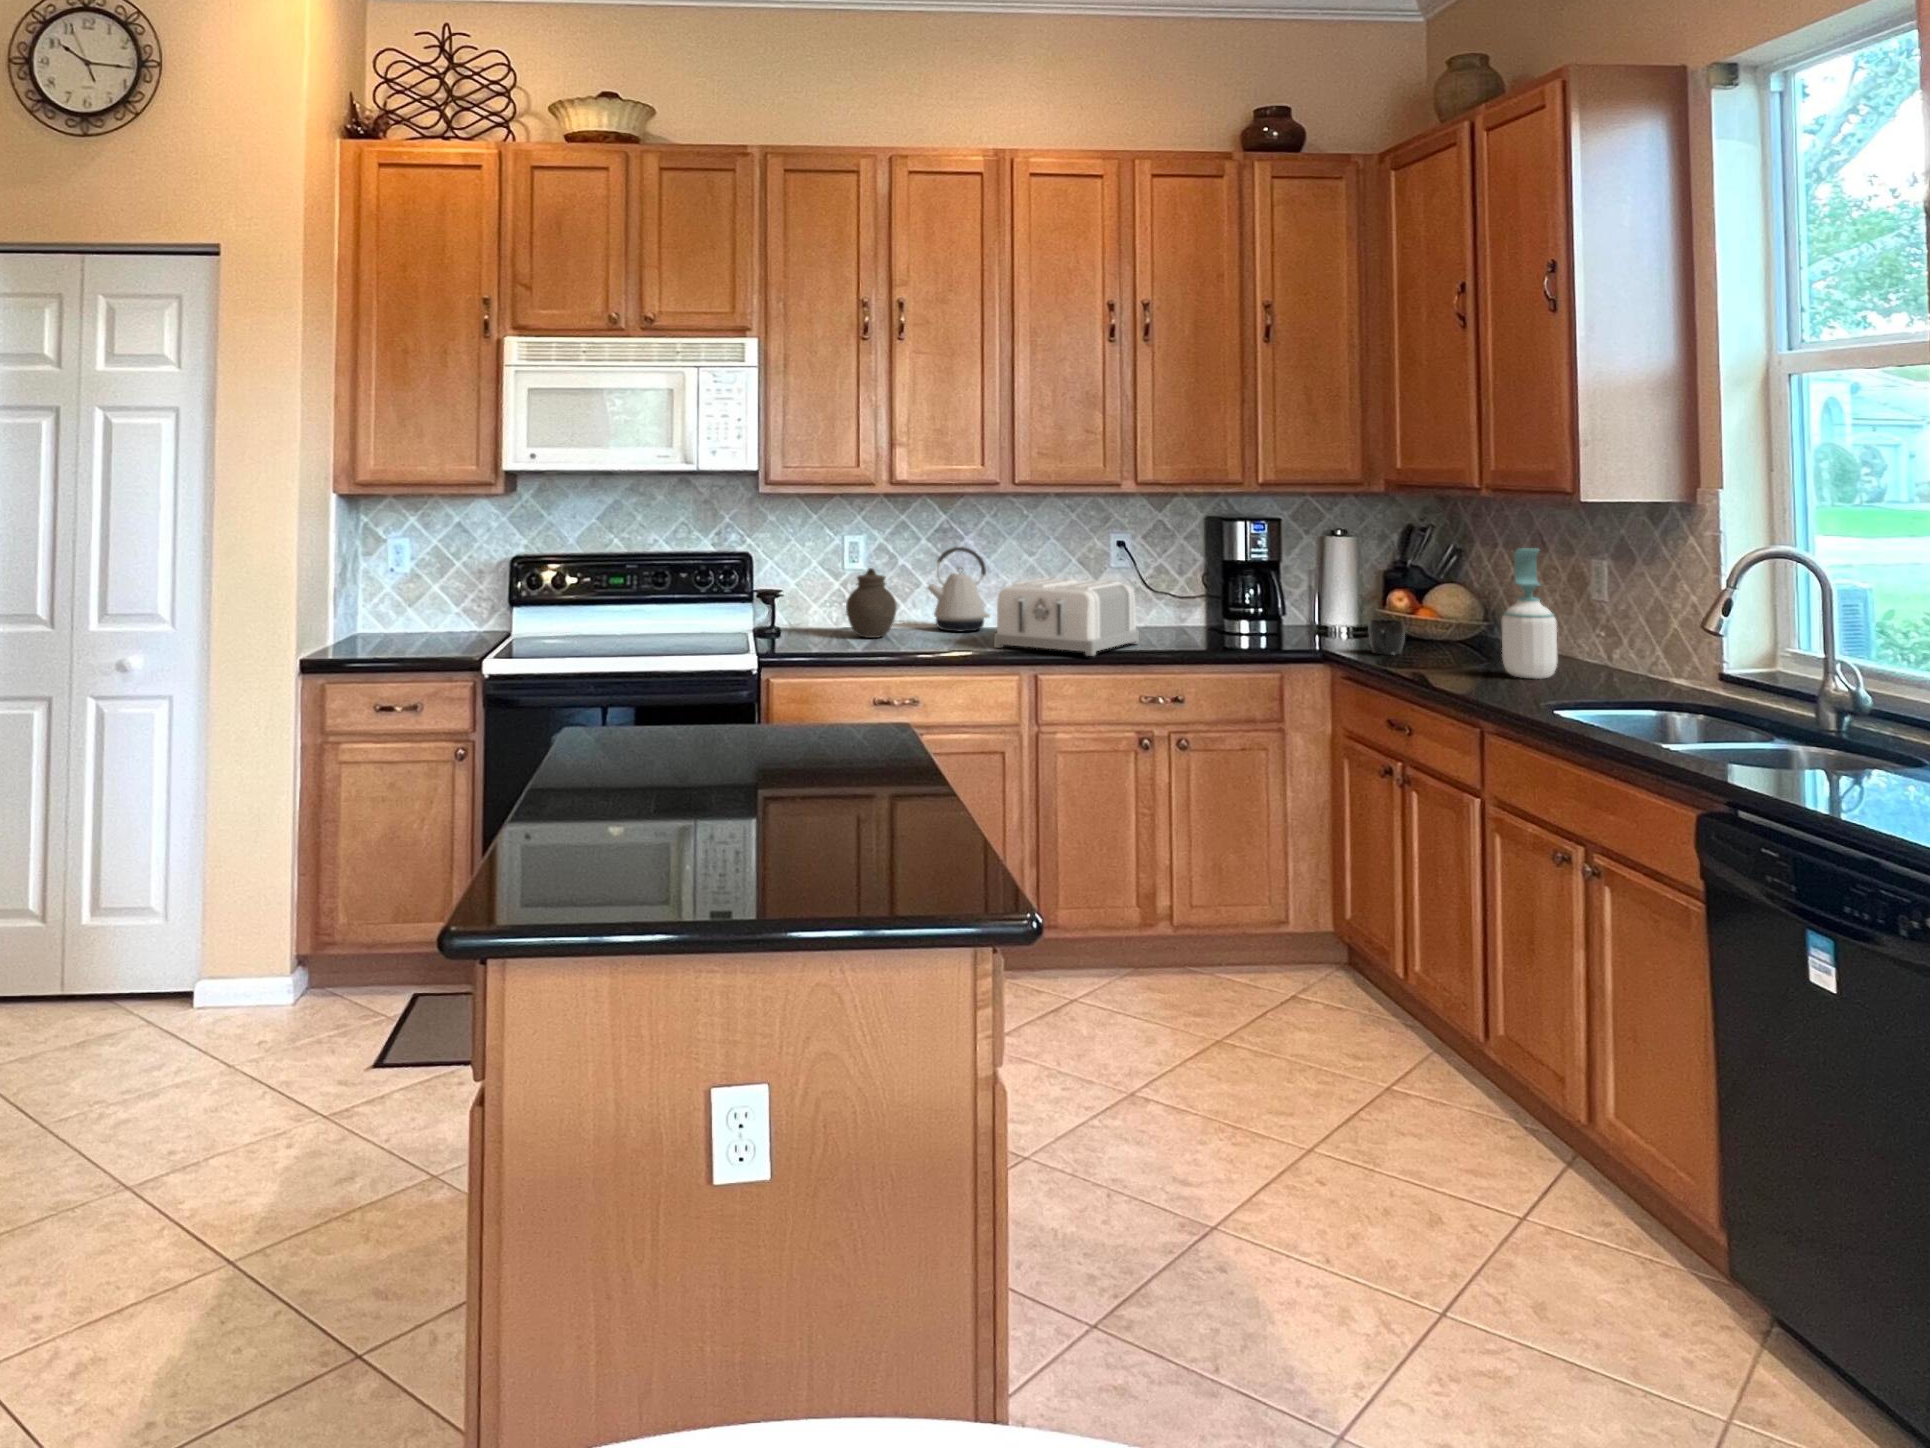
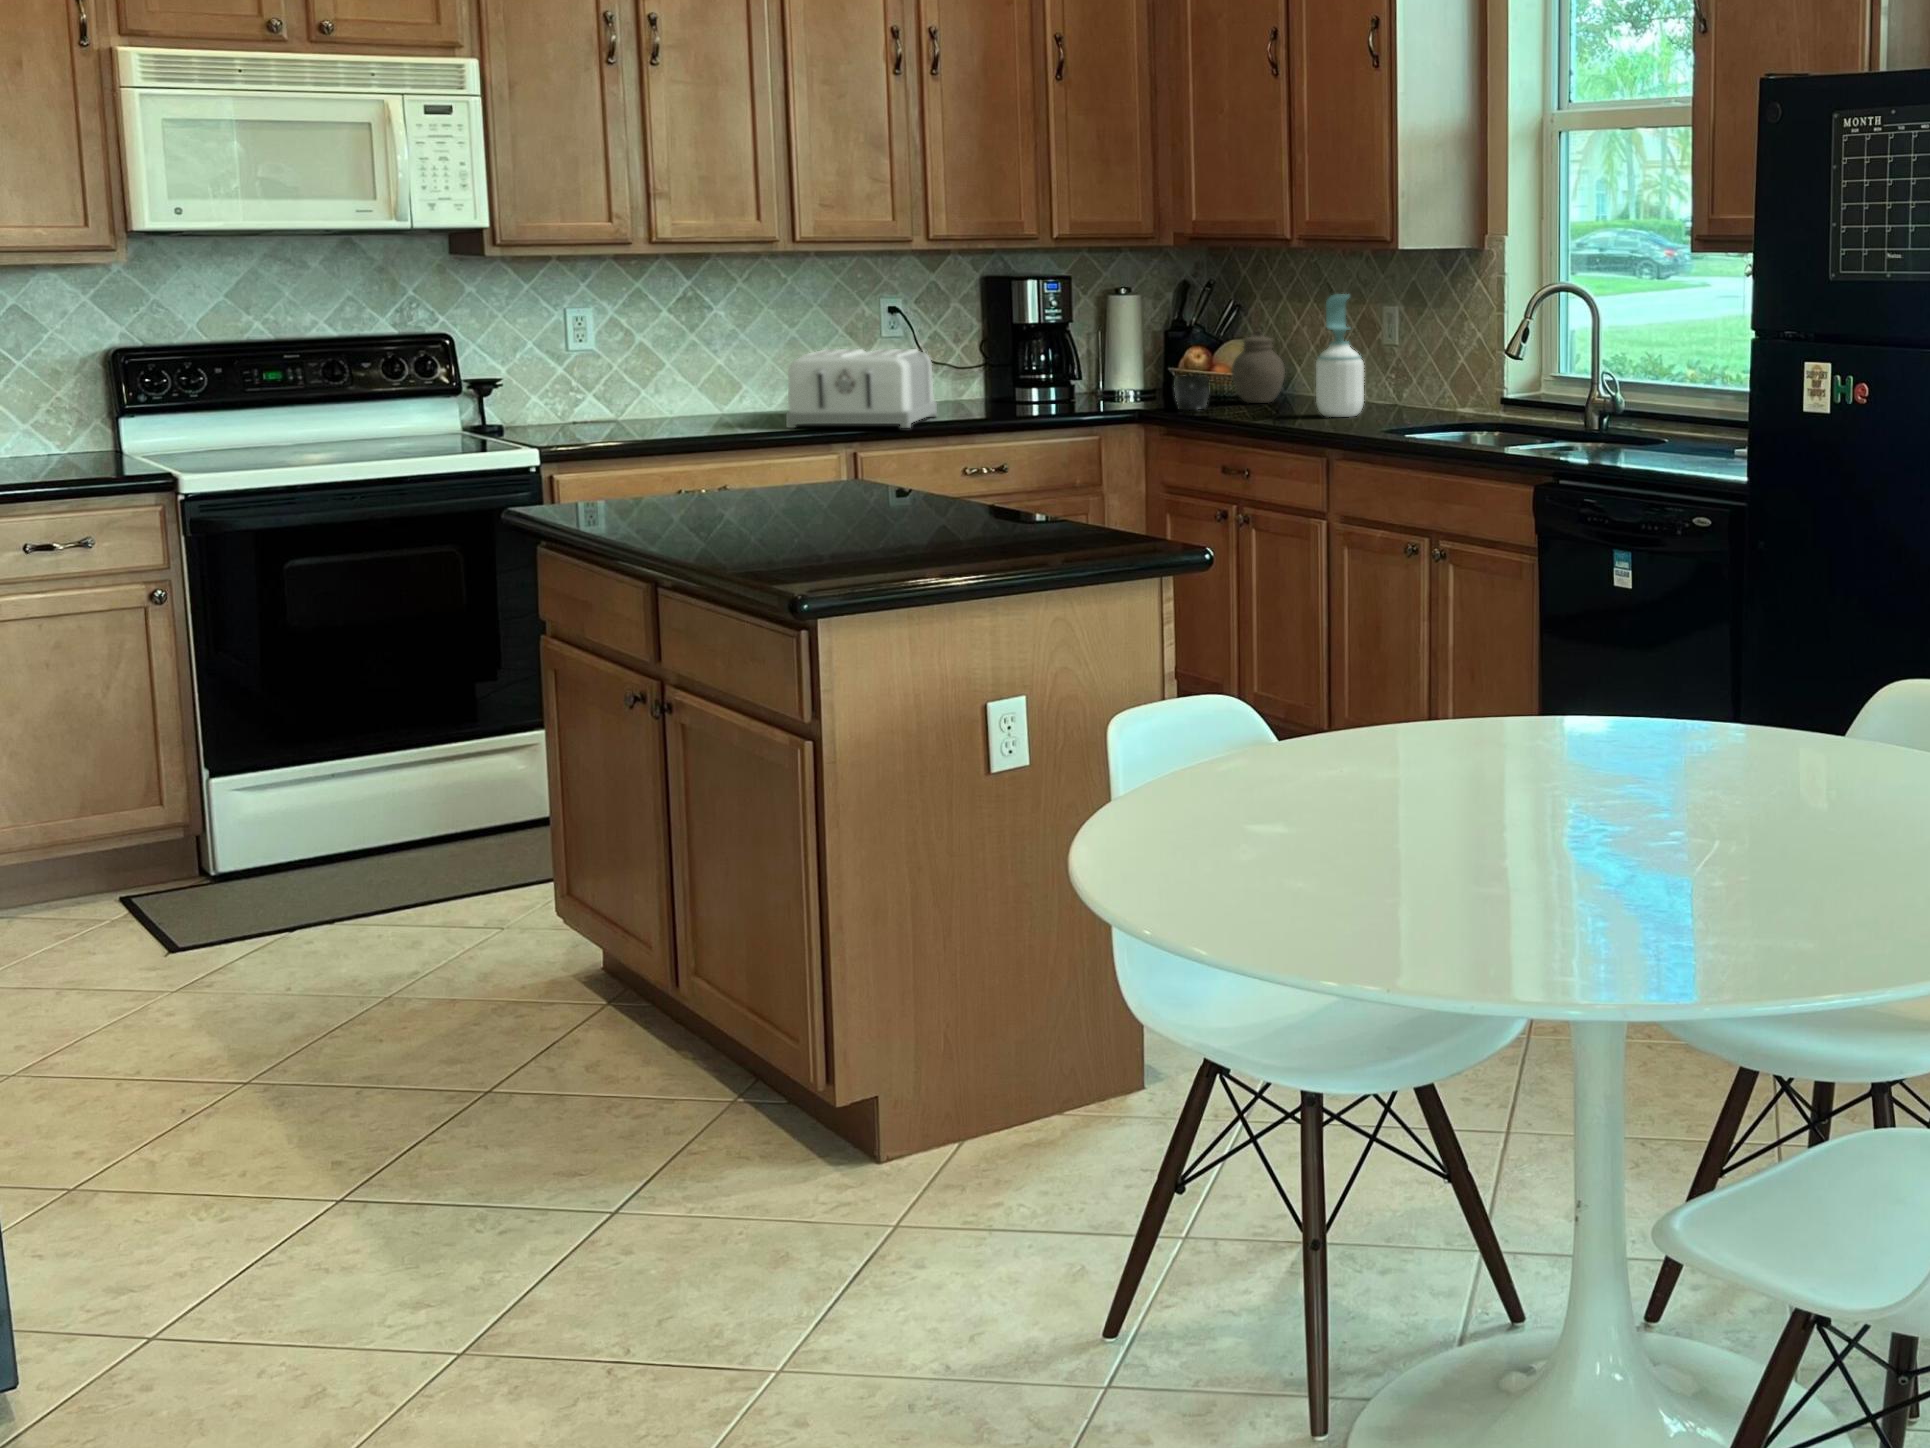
kettle: present [927,547,989,631] -> none [677,318,752,417]
jar: present [846,568,897,638] -> present [1231,330,1285,403]

